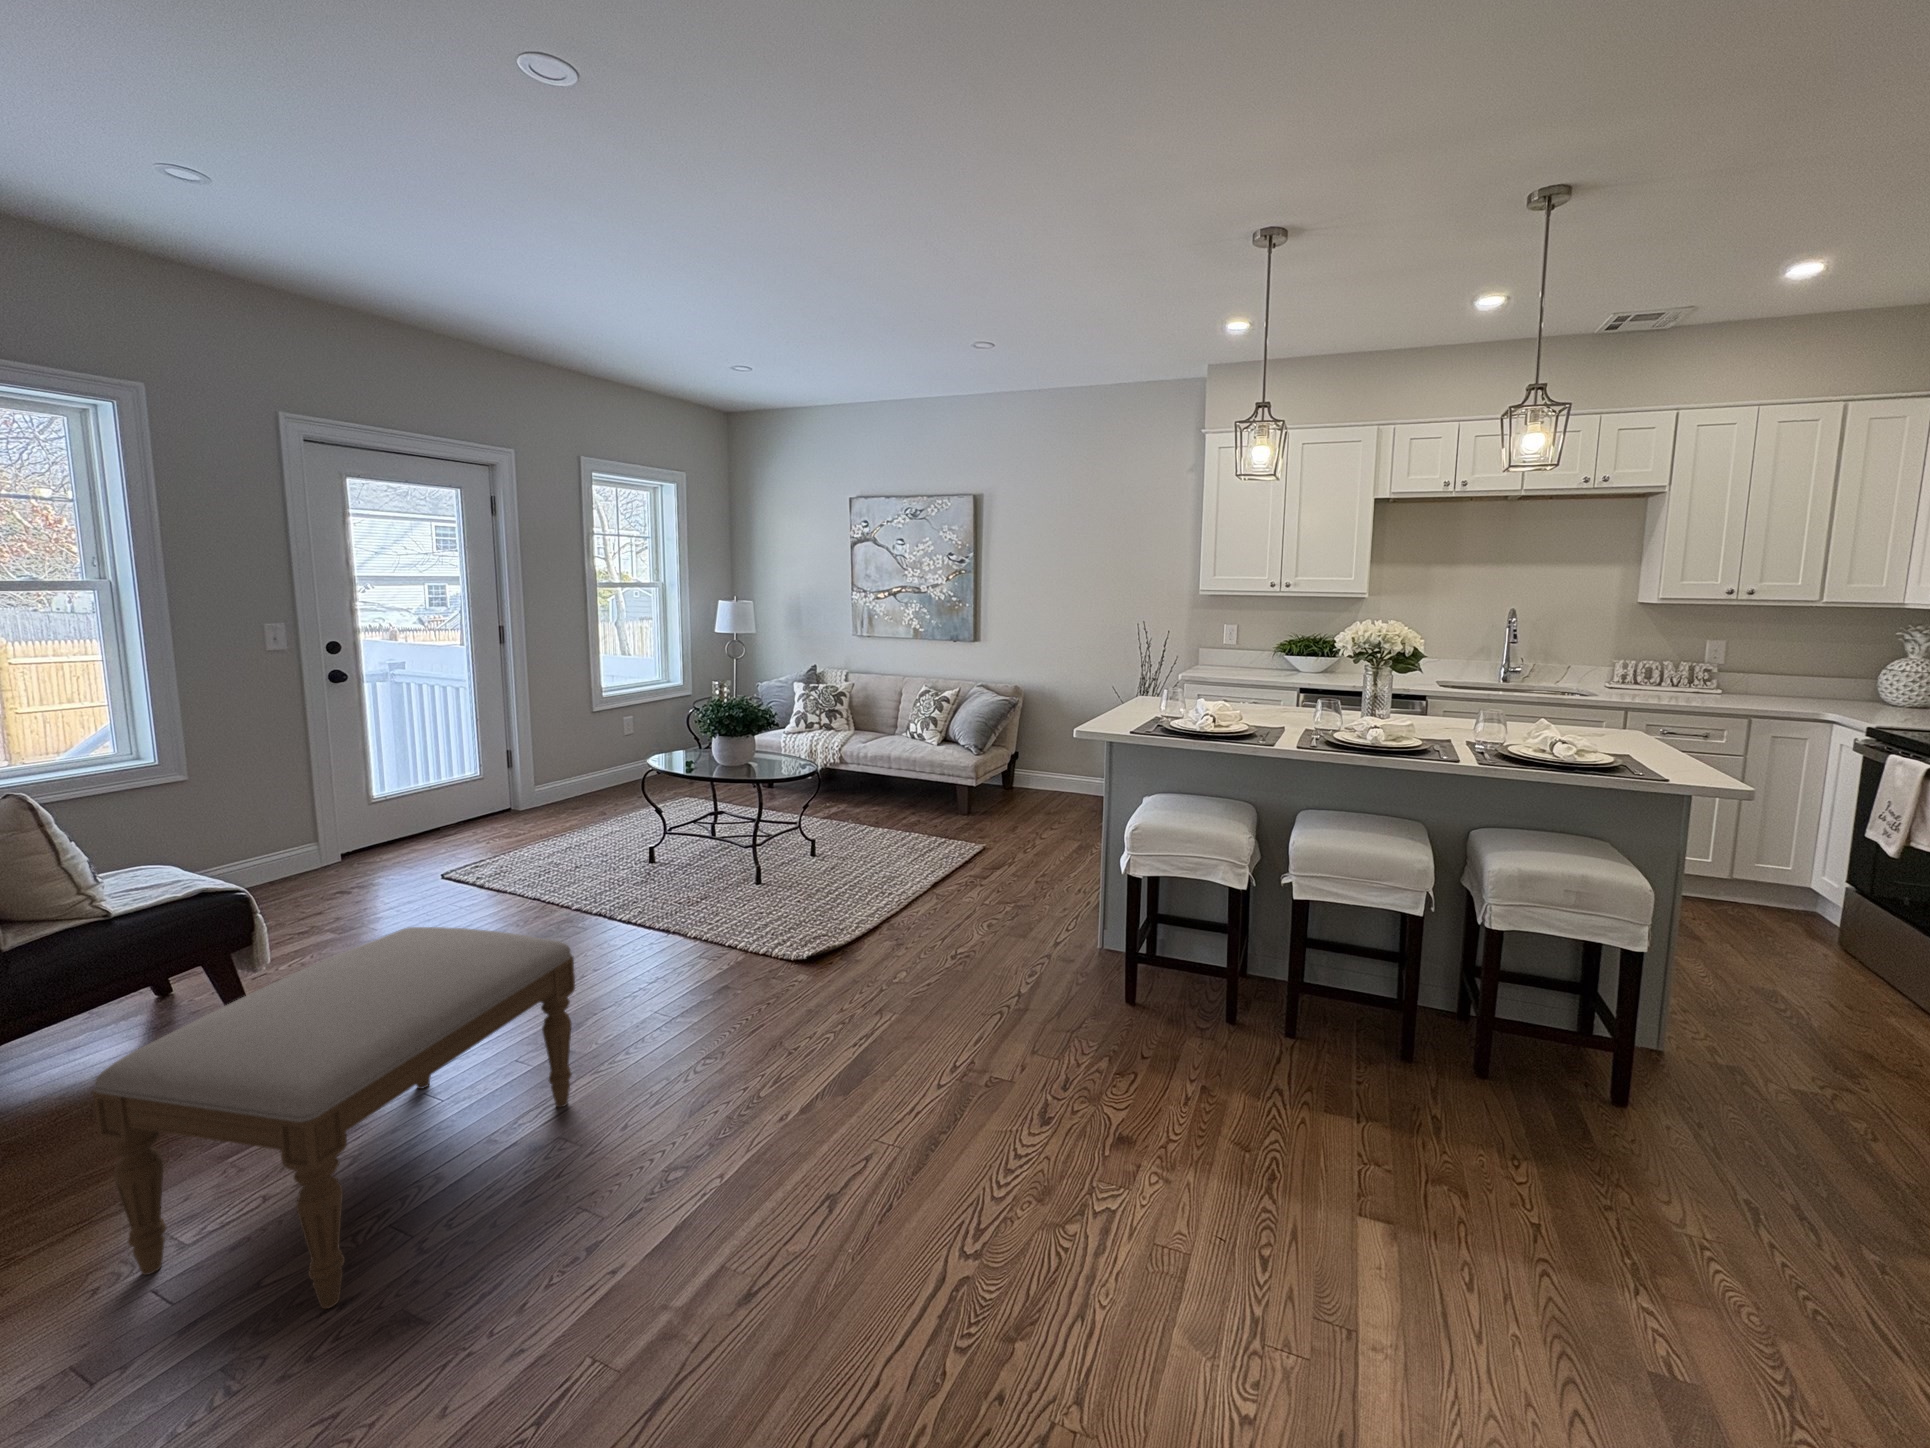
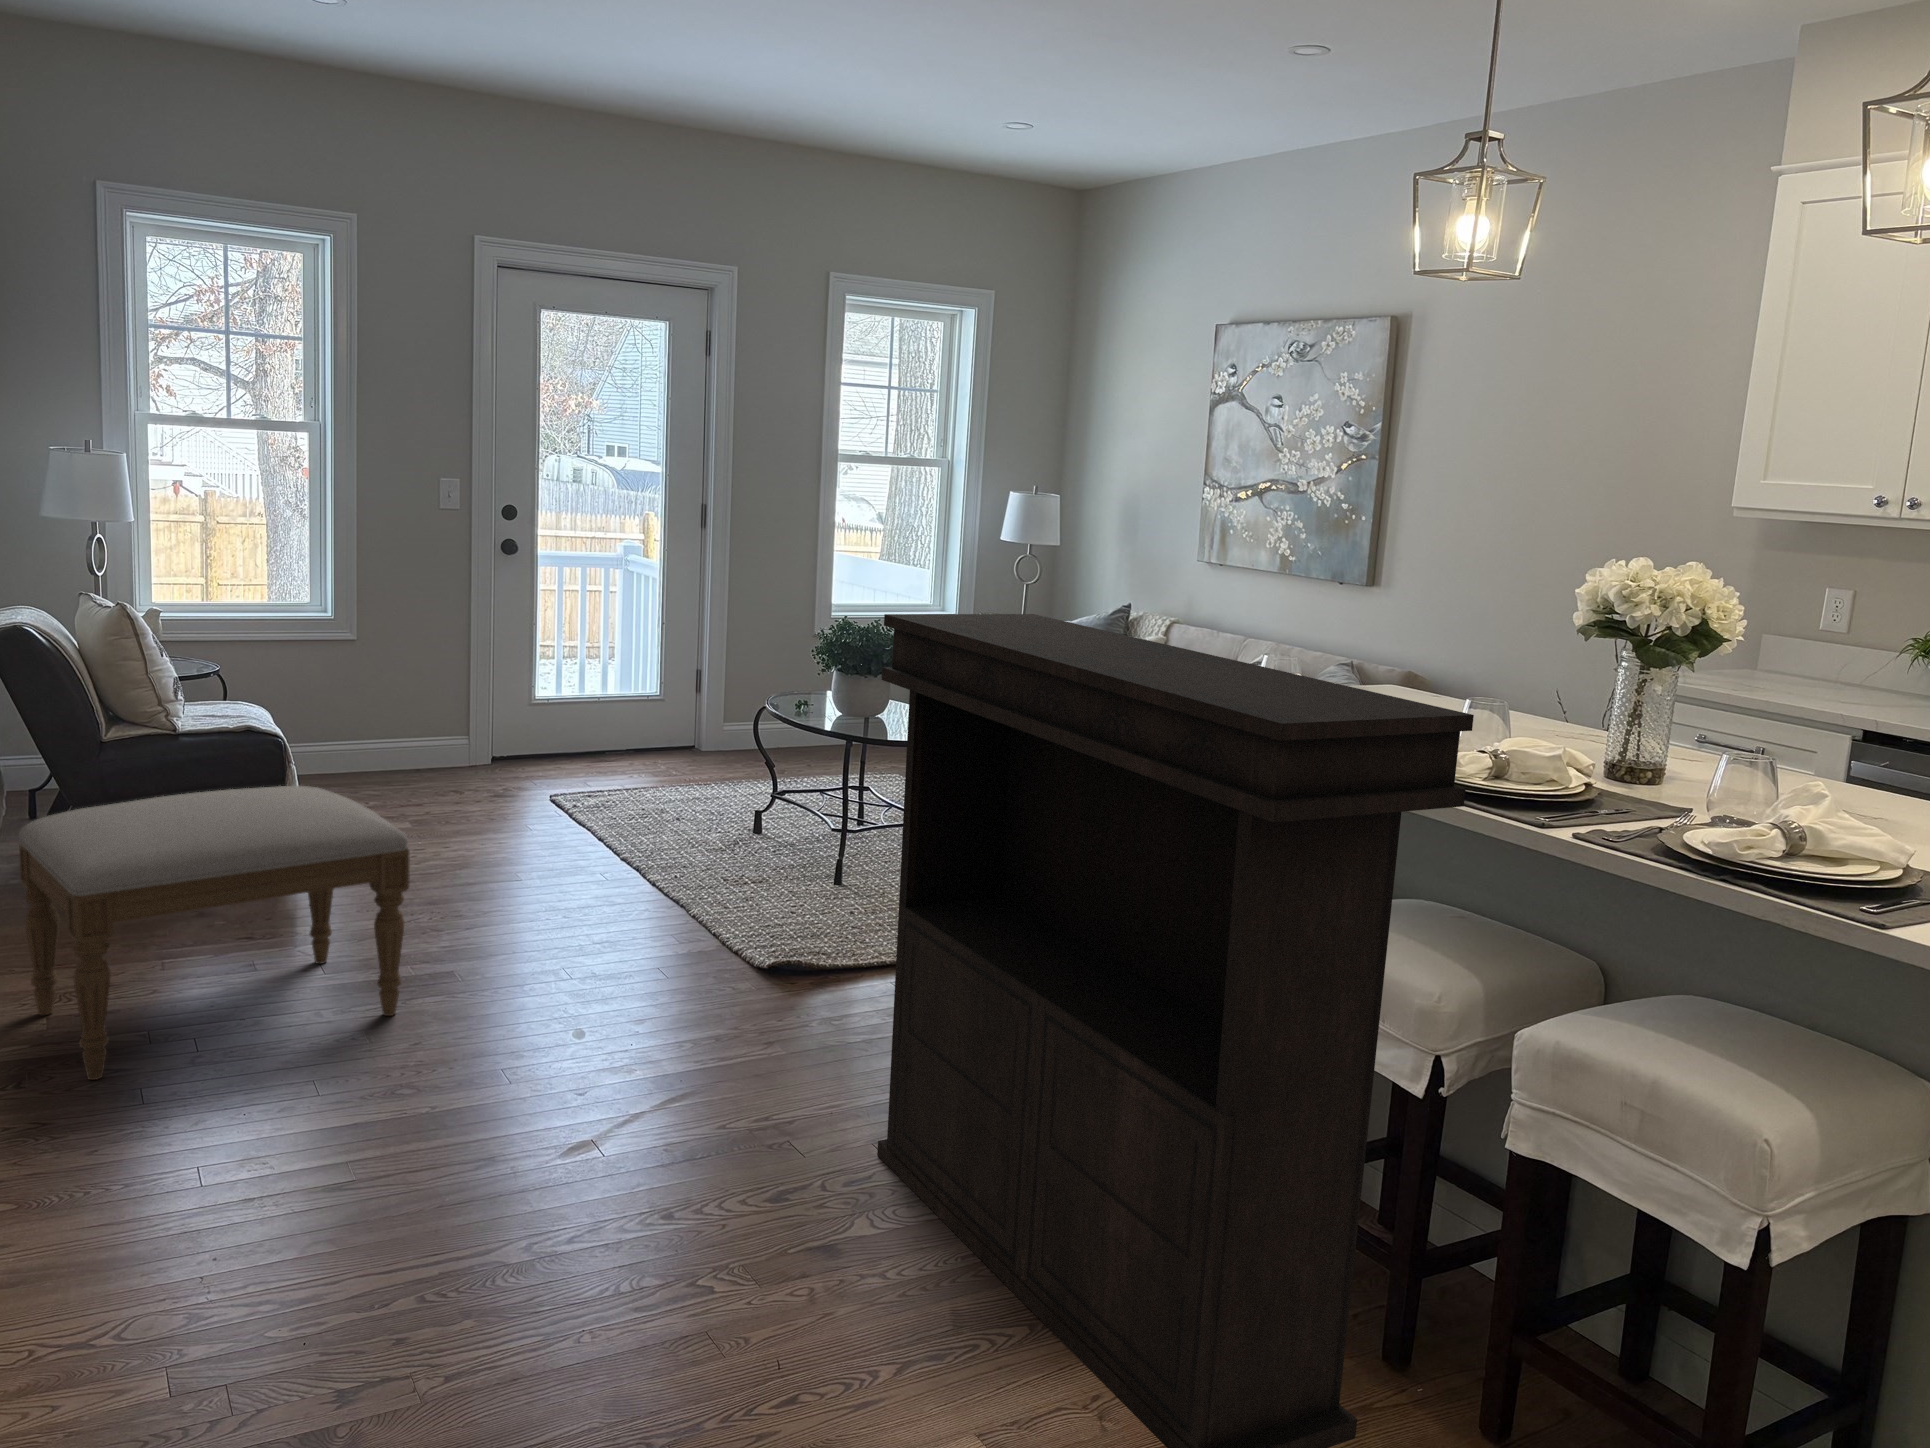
console table: none [1028,685,1479,1158] -> present [877,614,1474,1448]

